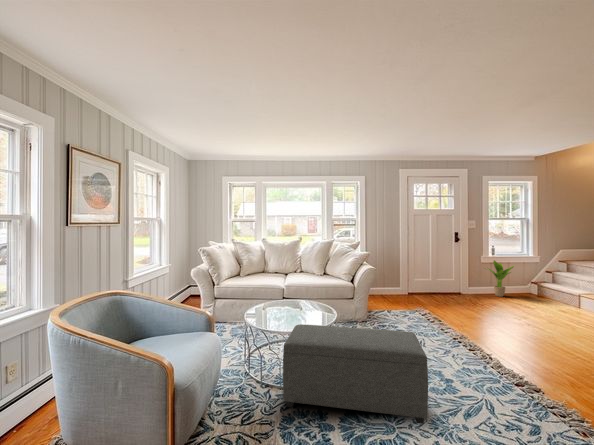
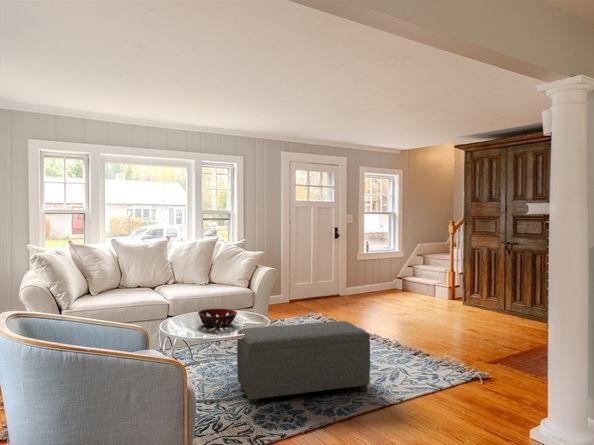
potted plant: present [489,260,514,297] -> none [358,257,387,294]
decorative bowl: none [272,300,307,318] -> present [198,309,237,327]

